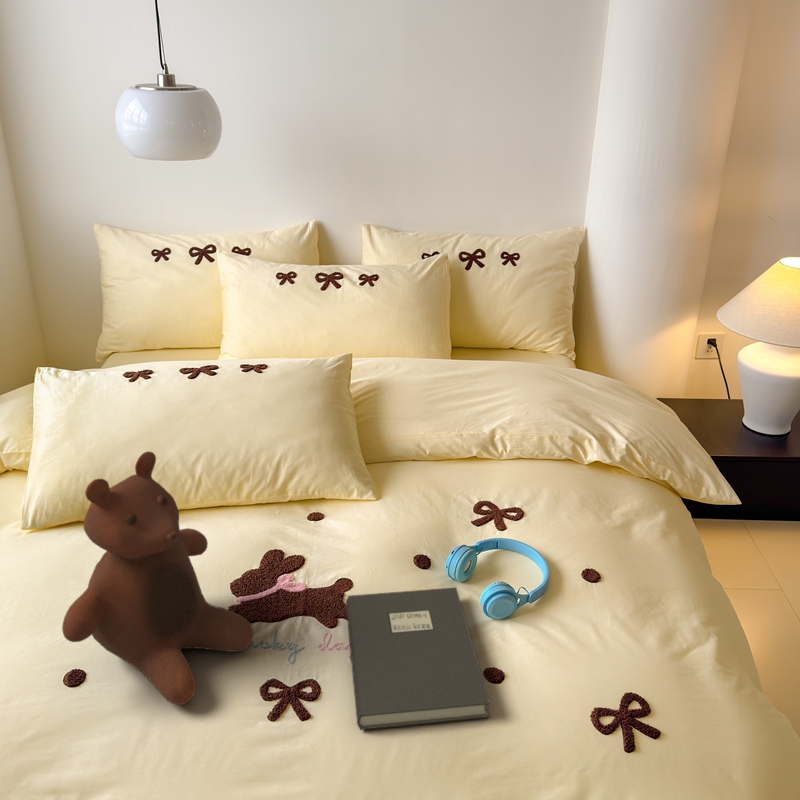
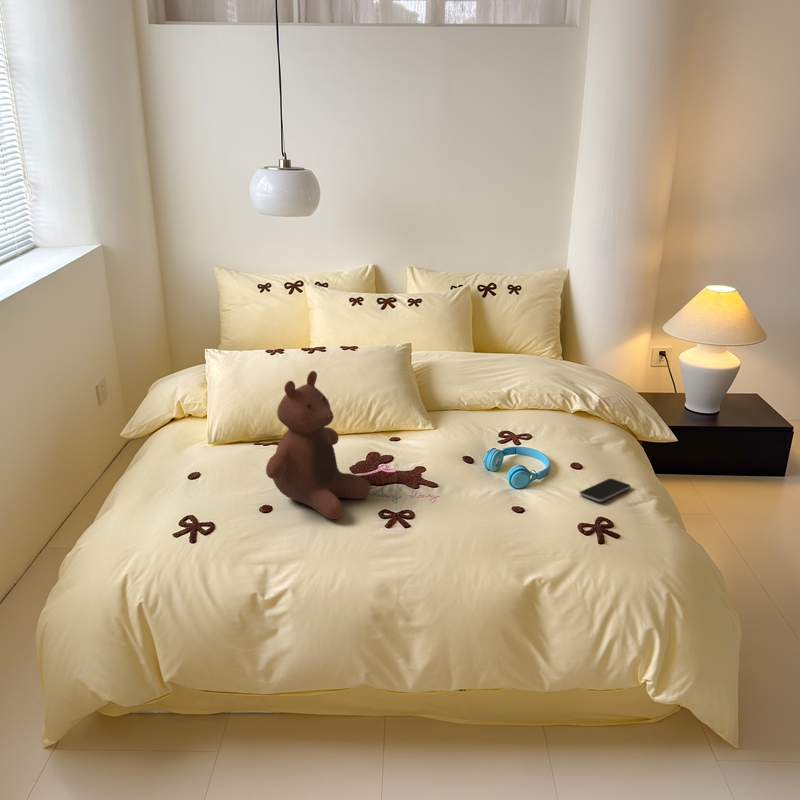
book: present [346,588,490,730] -> none [424,469,519,530]
smartphone: none [594,604,677,661] -> present [580,479,631,502]

